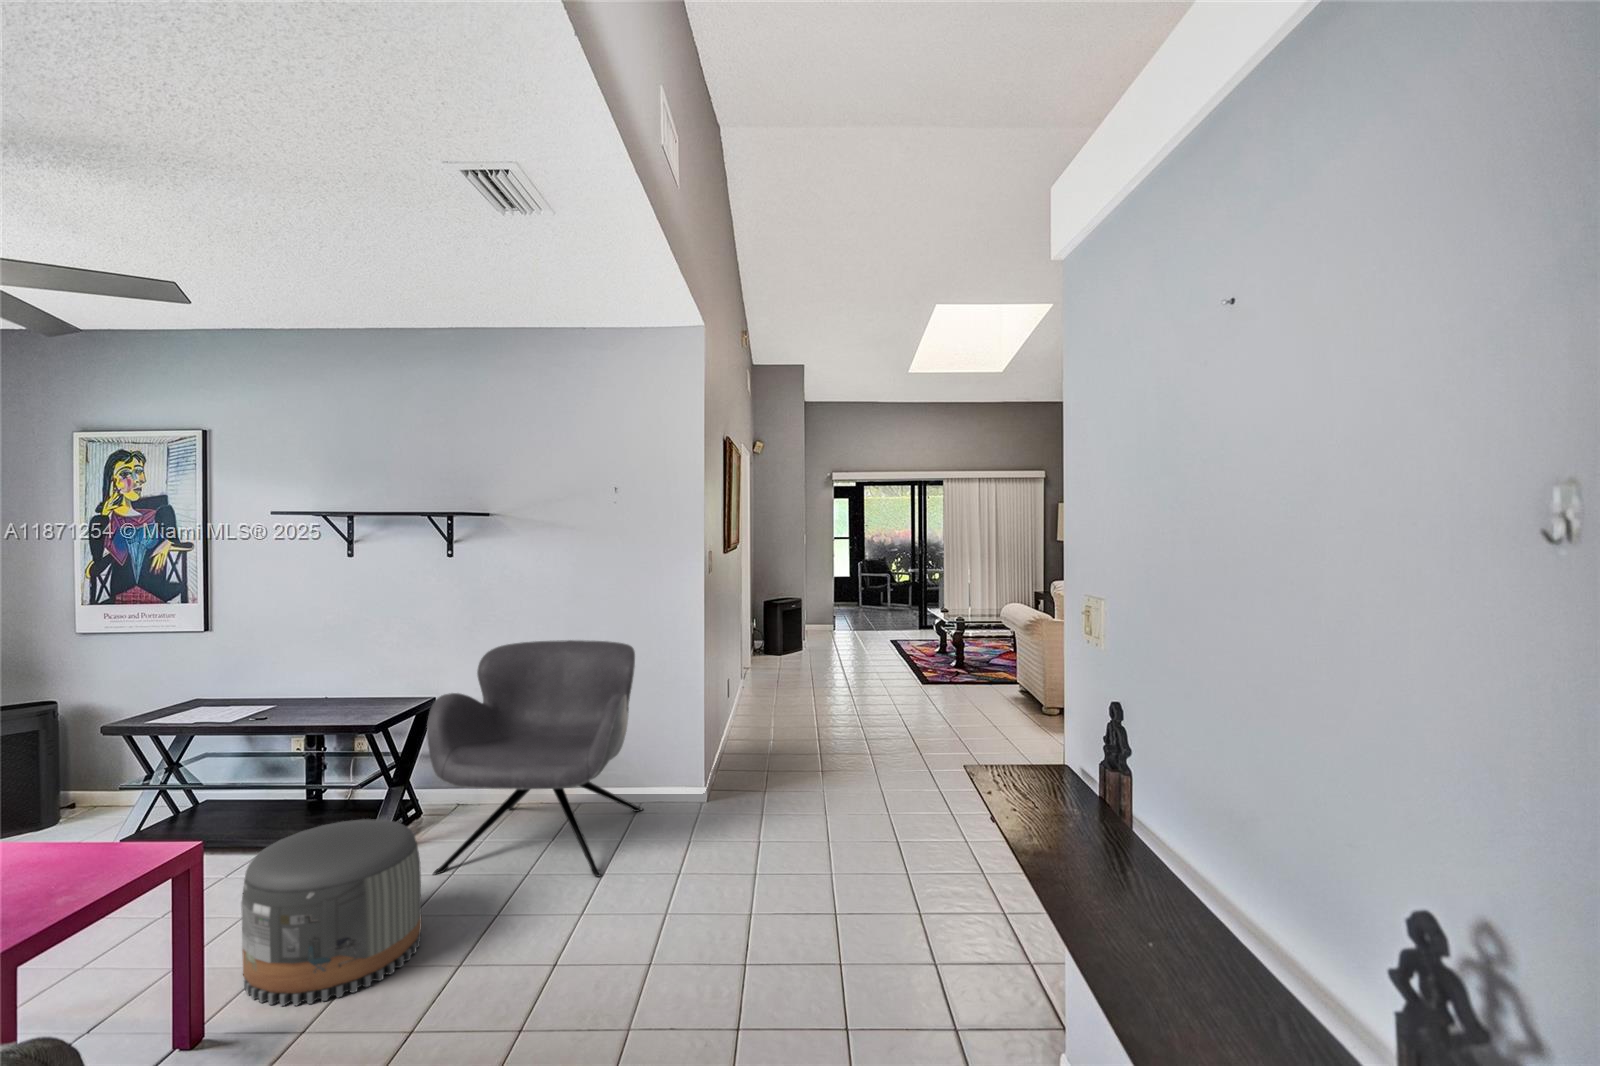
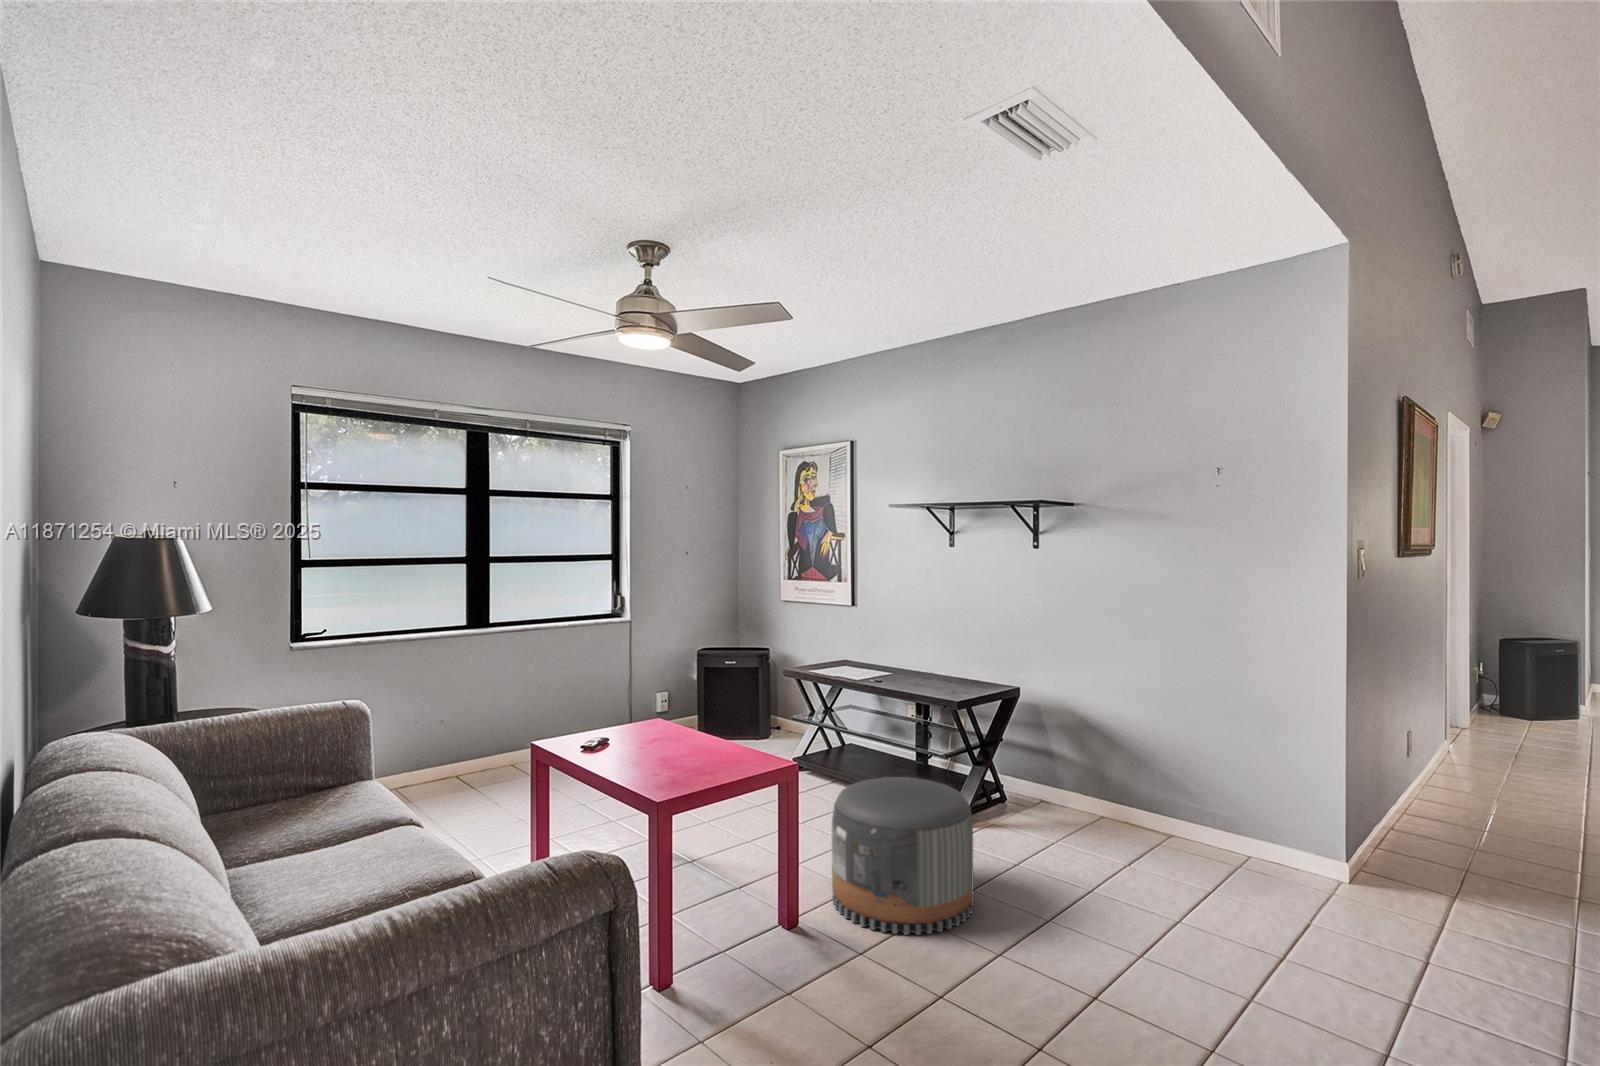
armchair: present [427,640,642,876] -> none [998,639,1251,917]

